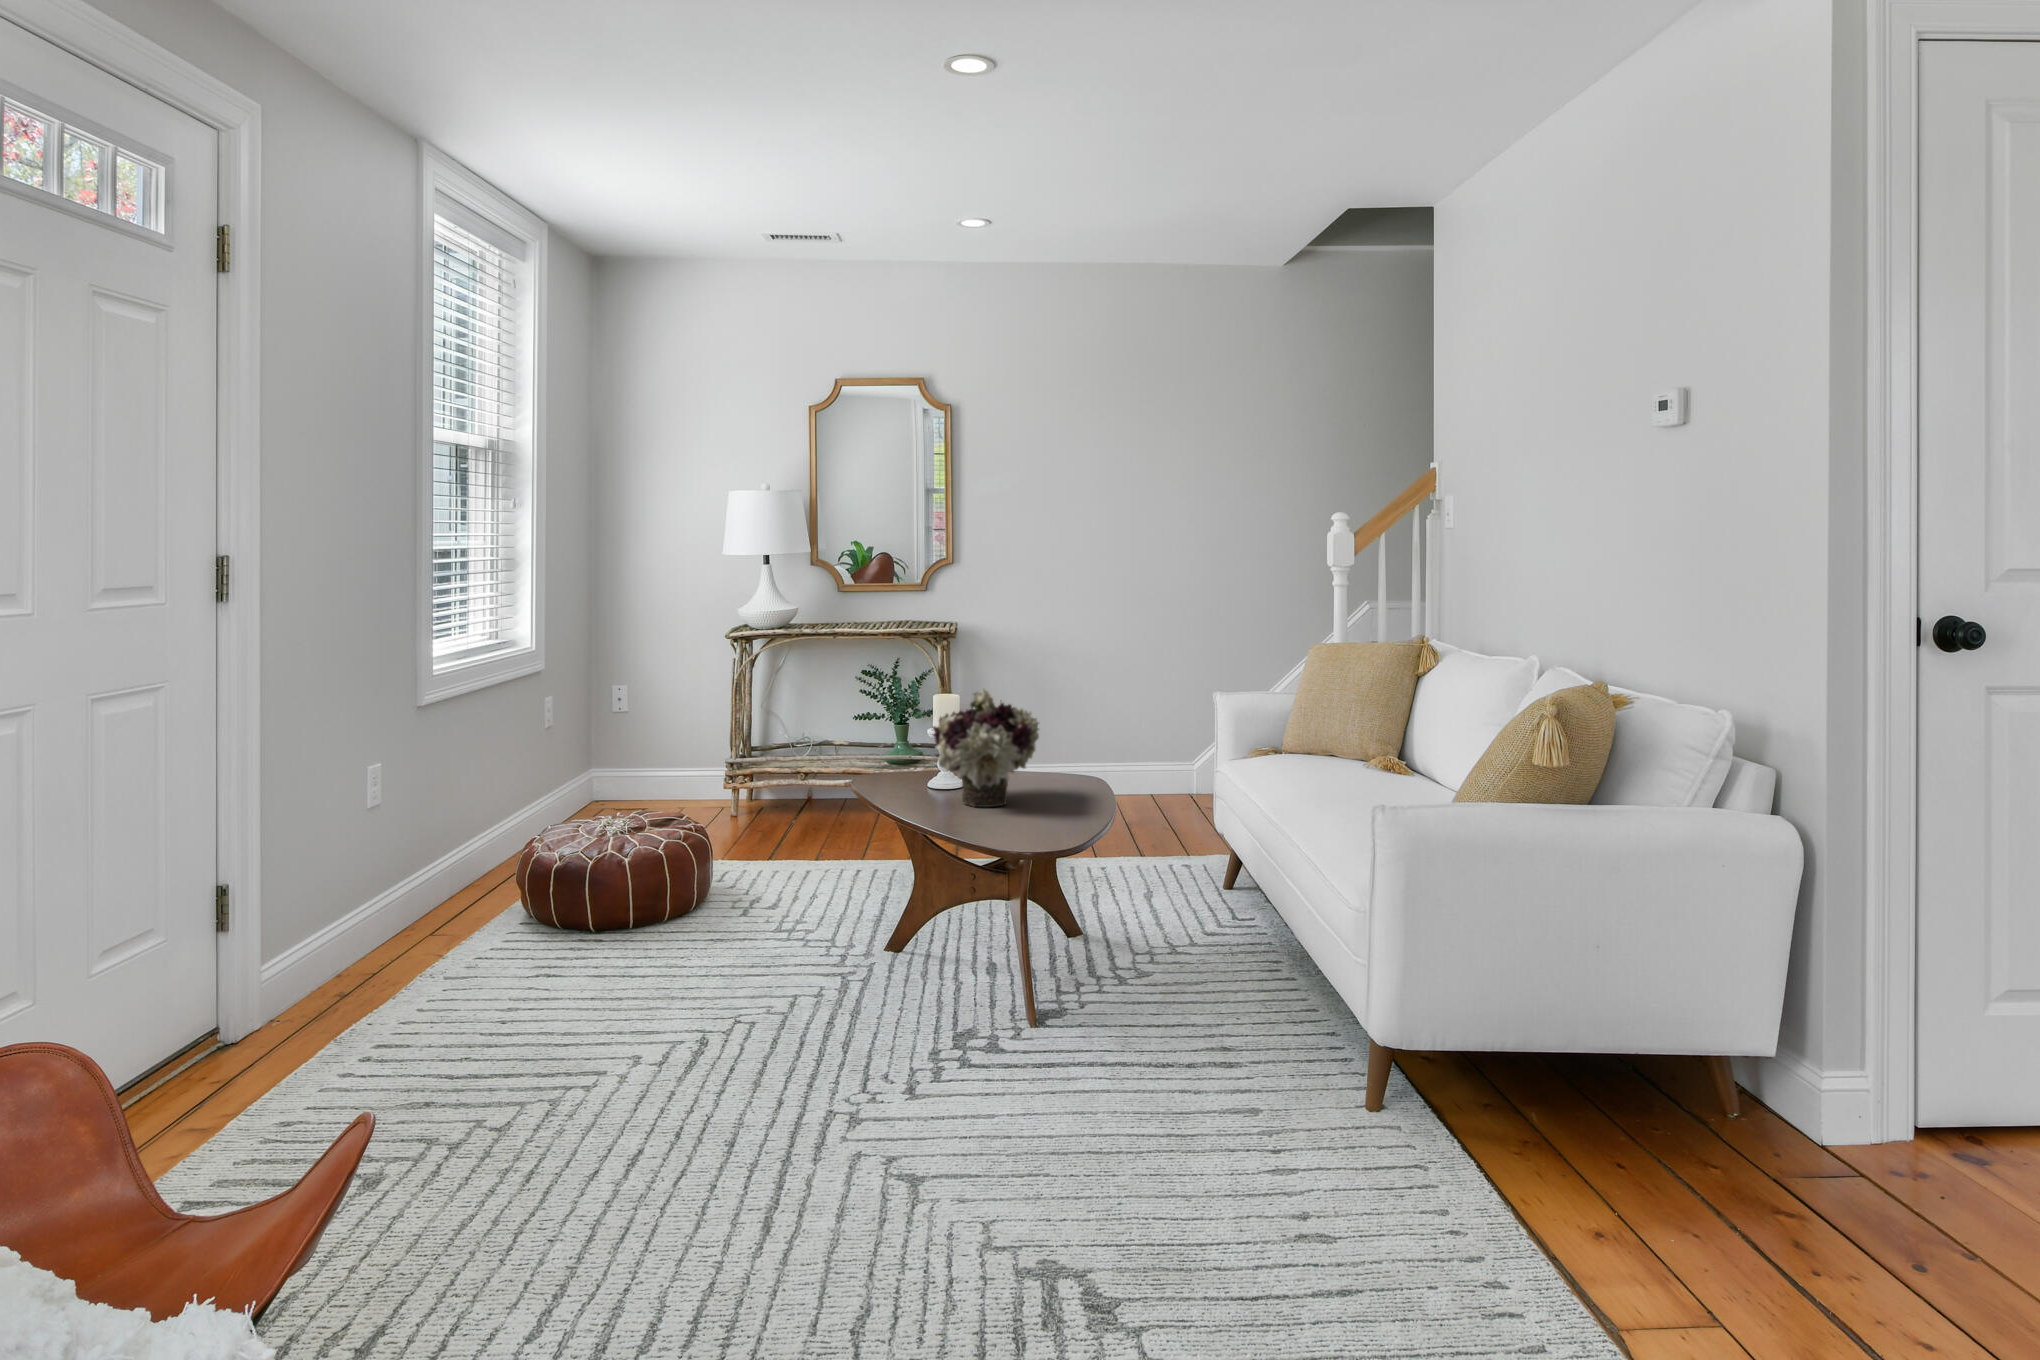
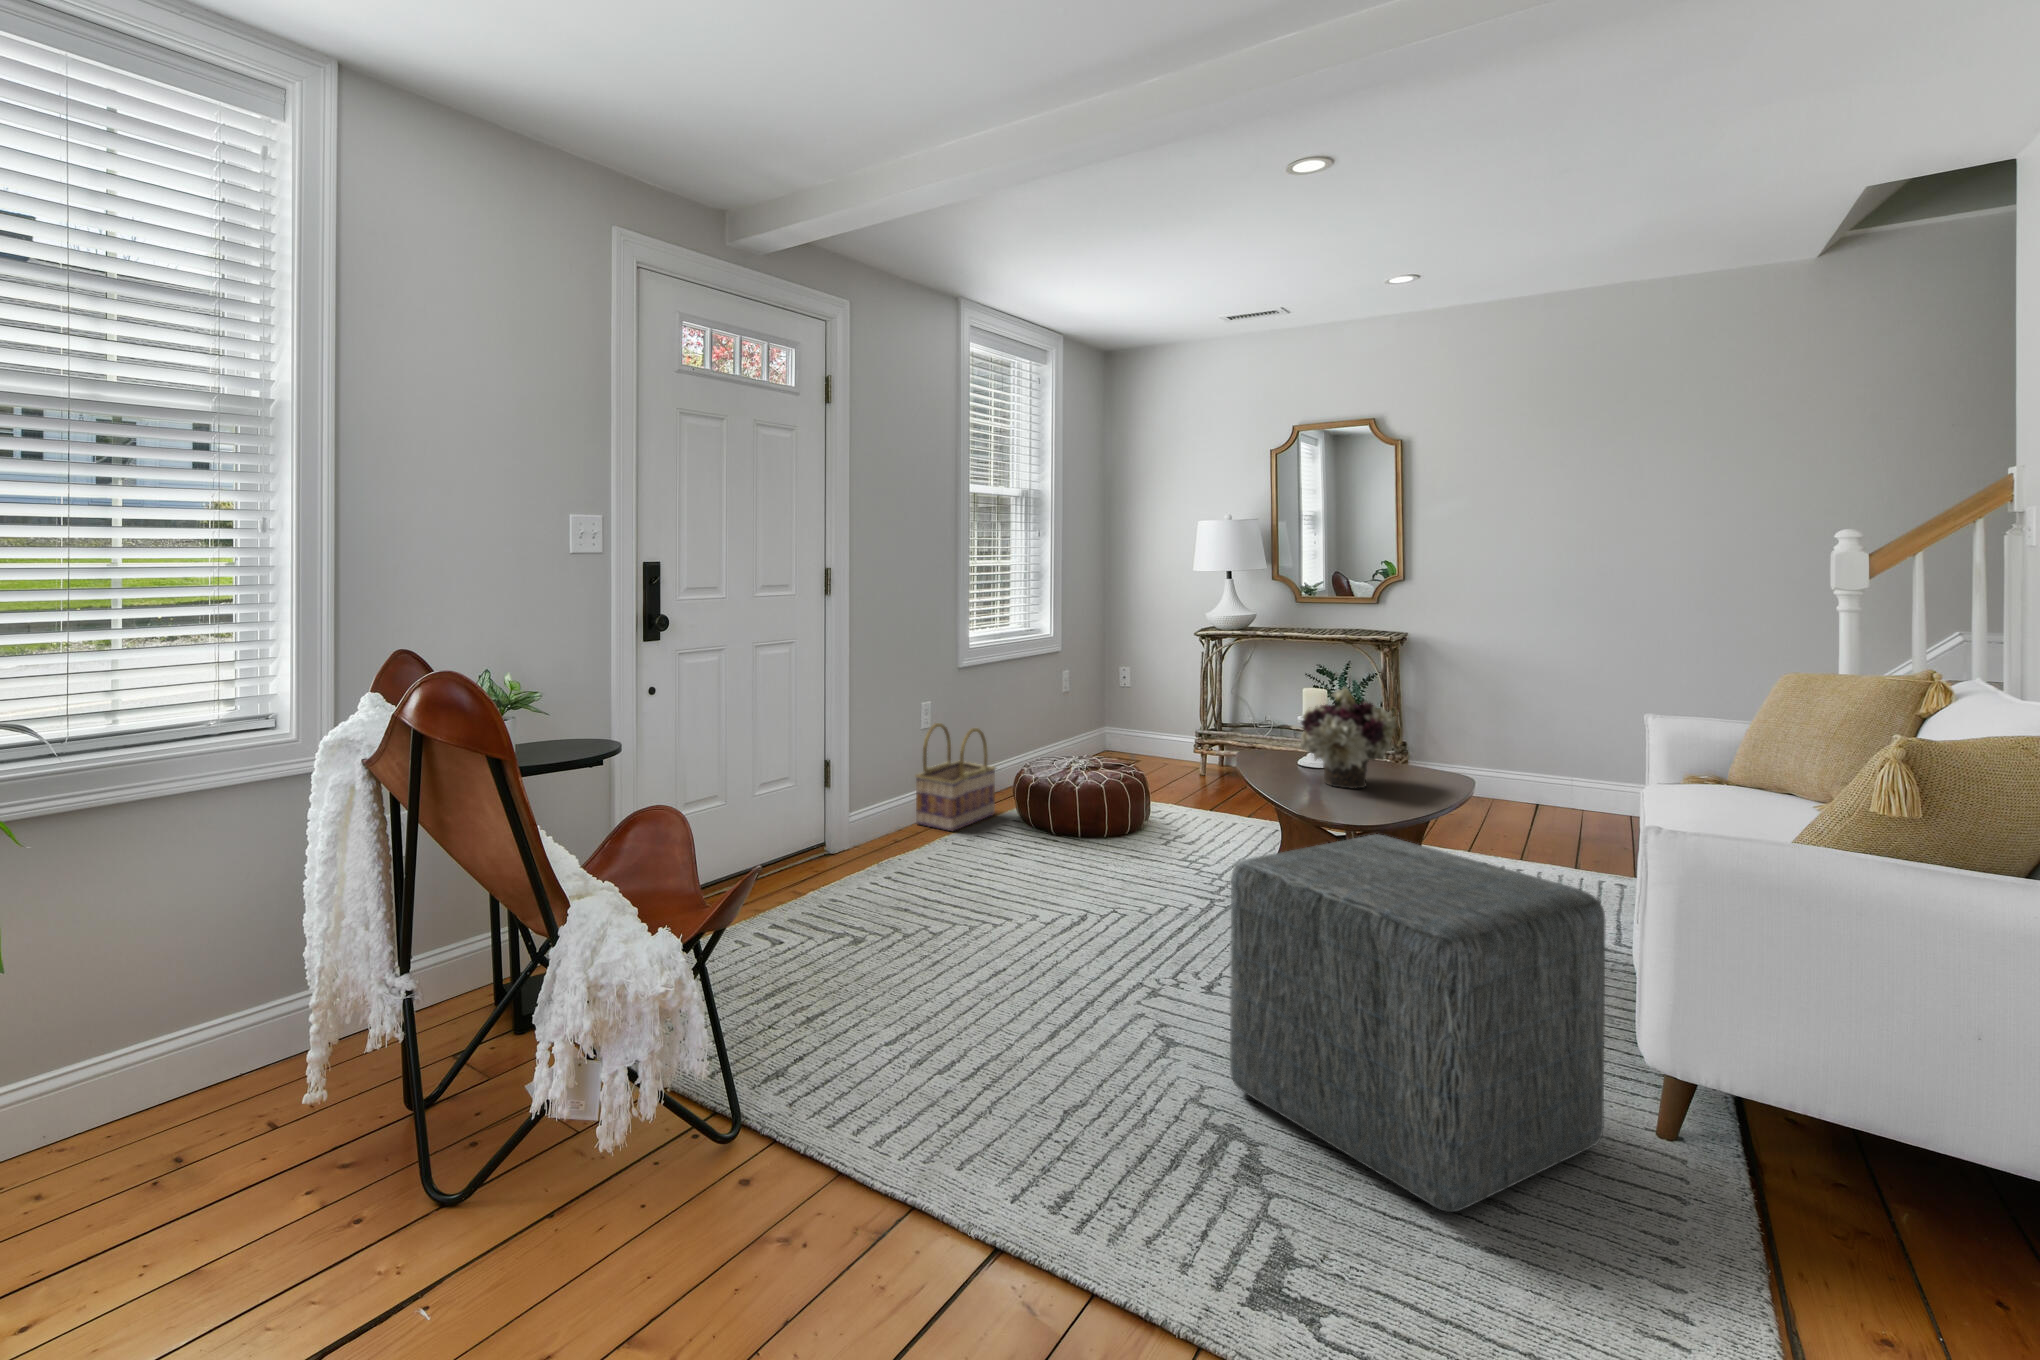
basket: none [367,794,493,958] -> present [916,723,996,831]
ottoman: none [1011,856,1356,1274] -> present [1230,834,1606,1212]

